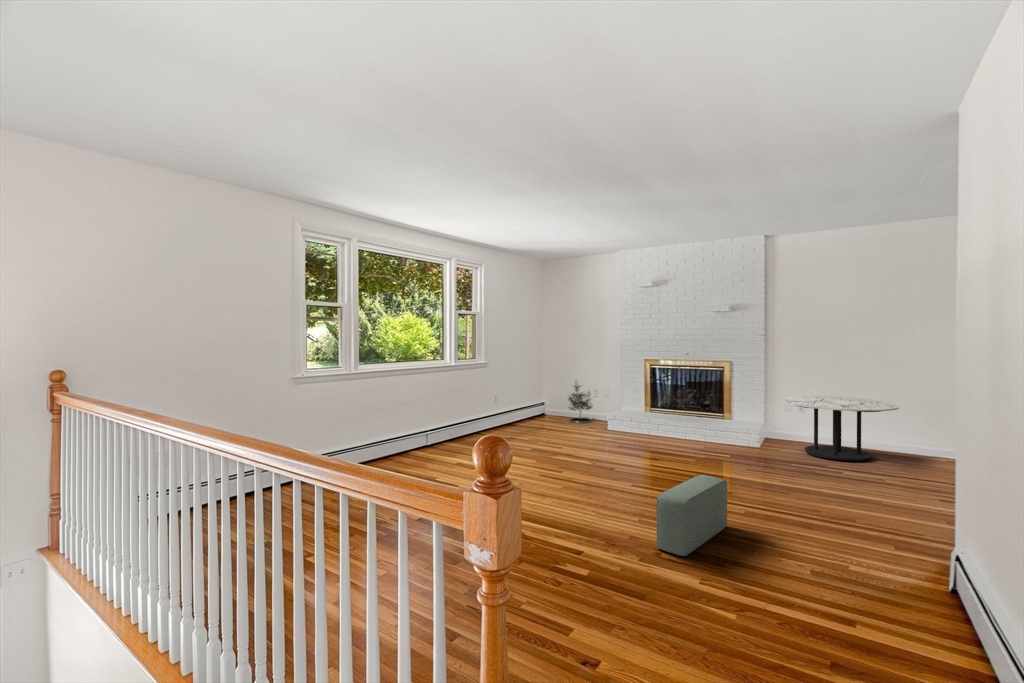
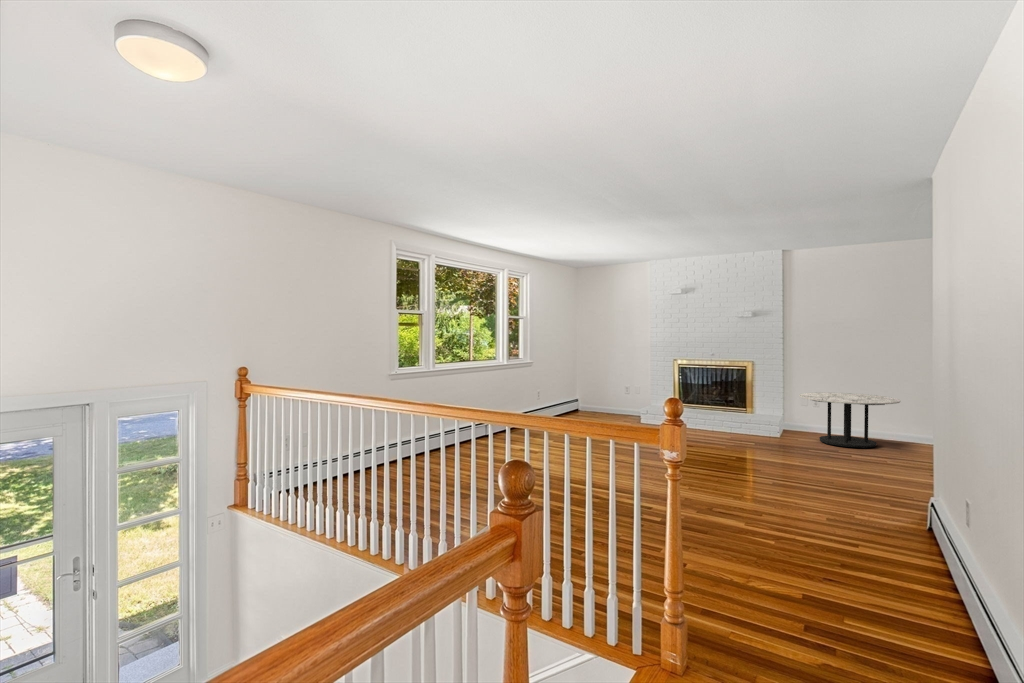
potted tree: present [569,384,593,423] -> none [600,378,625,418]
pouf: present [657,475,727,556] -> none [708,452,760,510]

